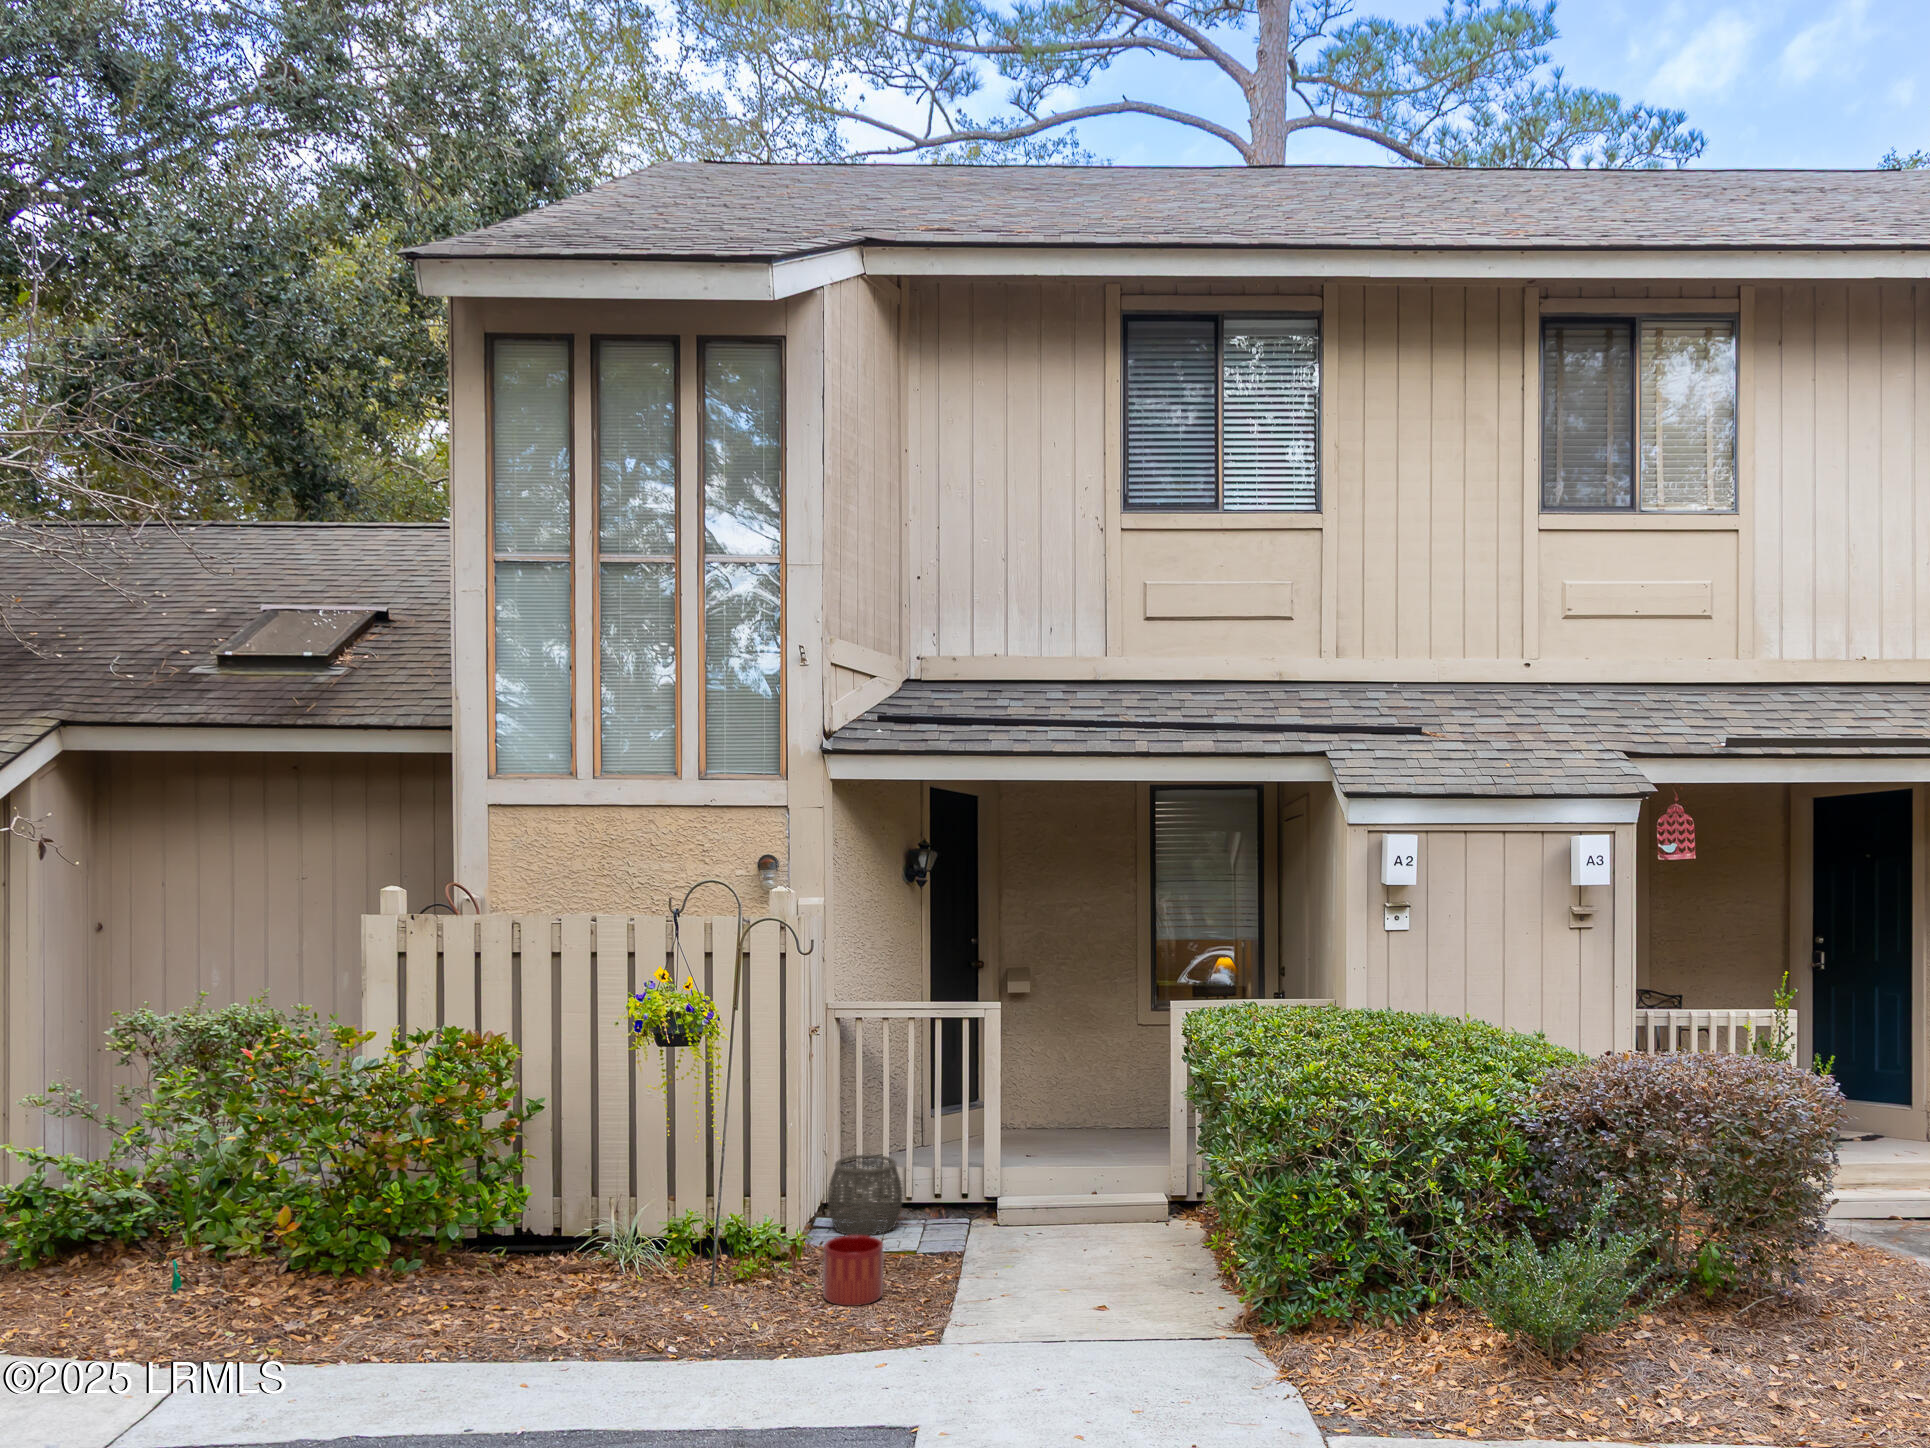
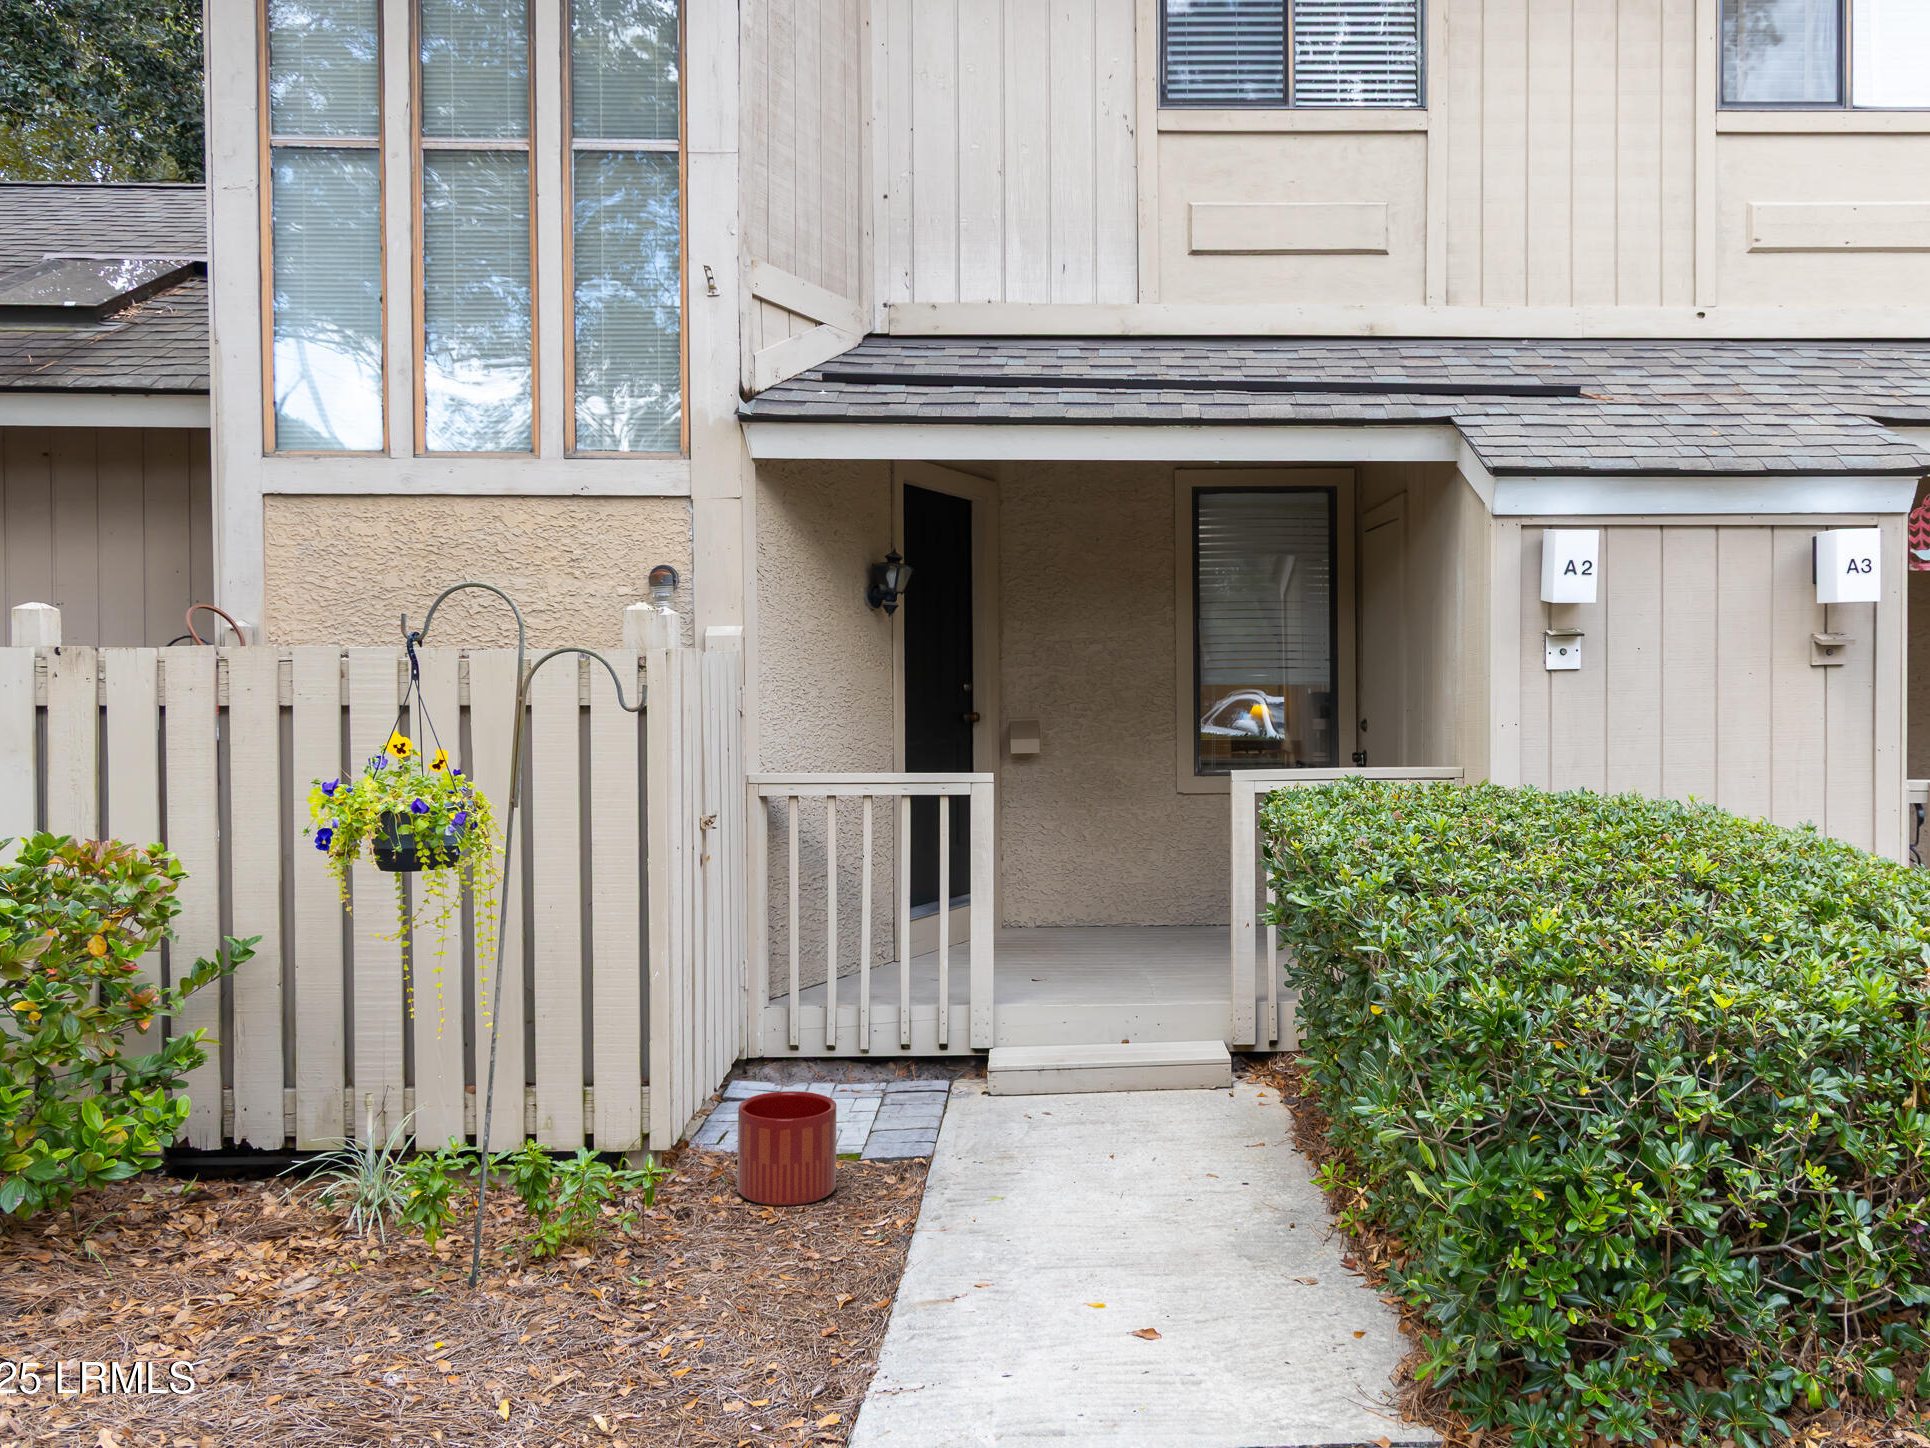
woven basket: present [827,1155,903,1236] -> none [747,985,858,1101]

